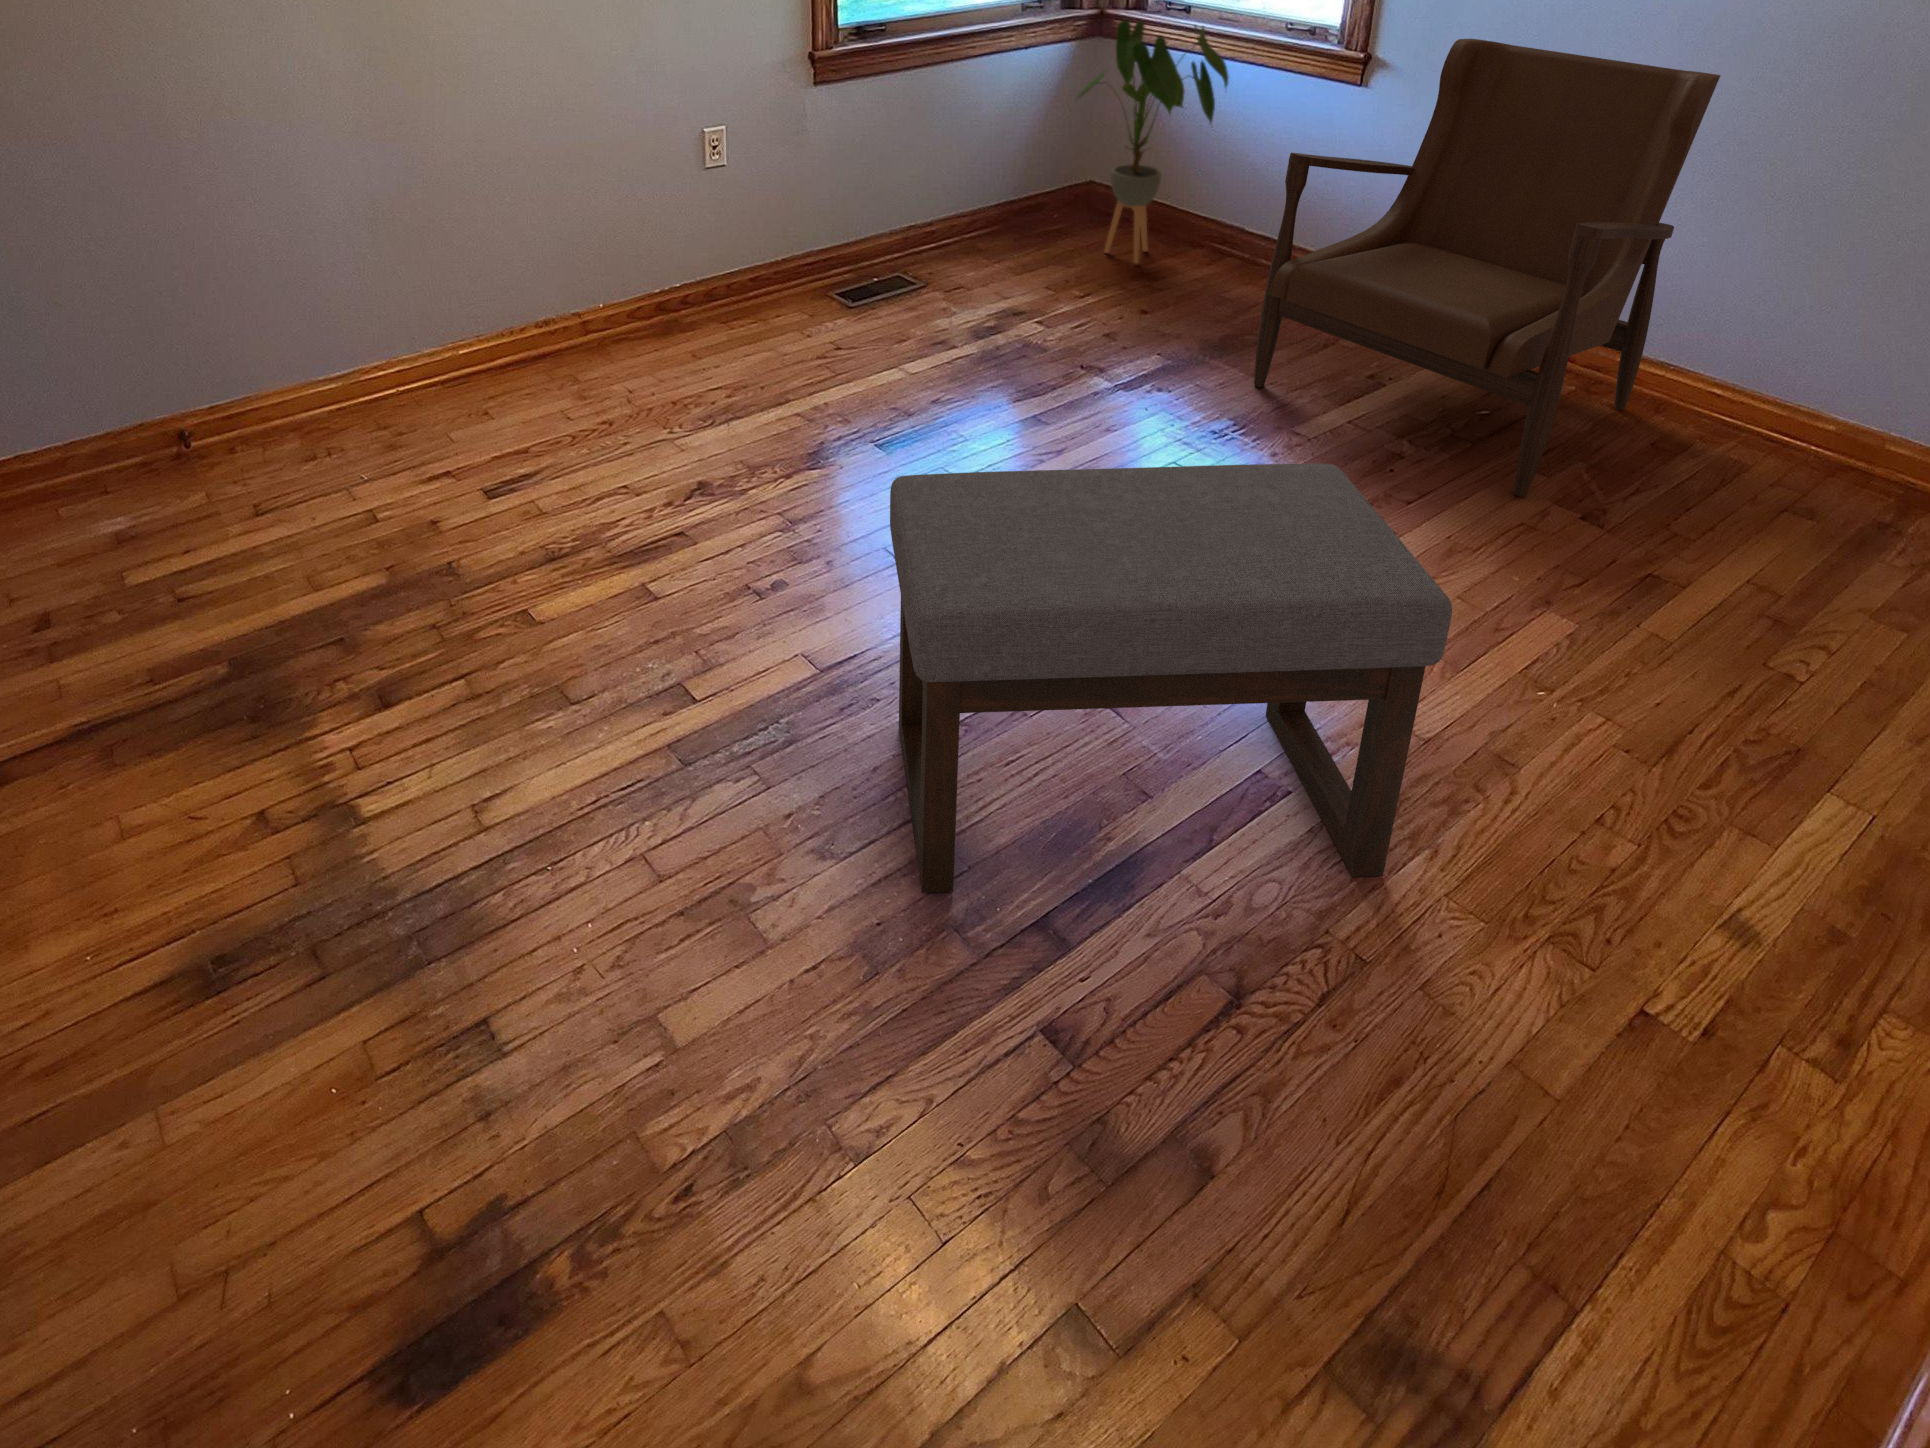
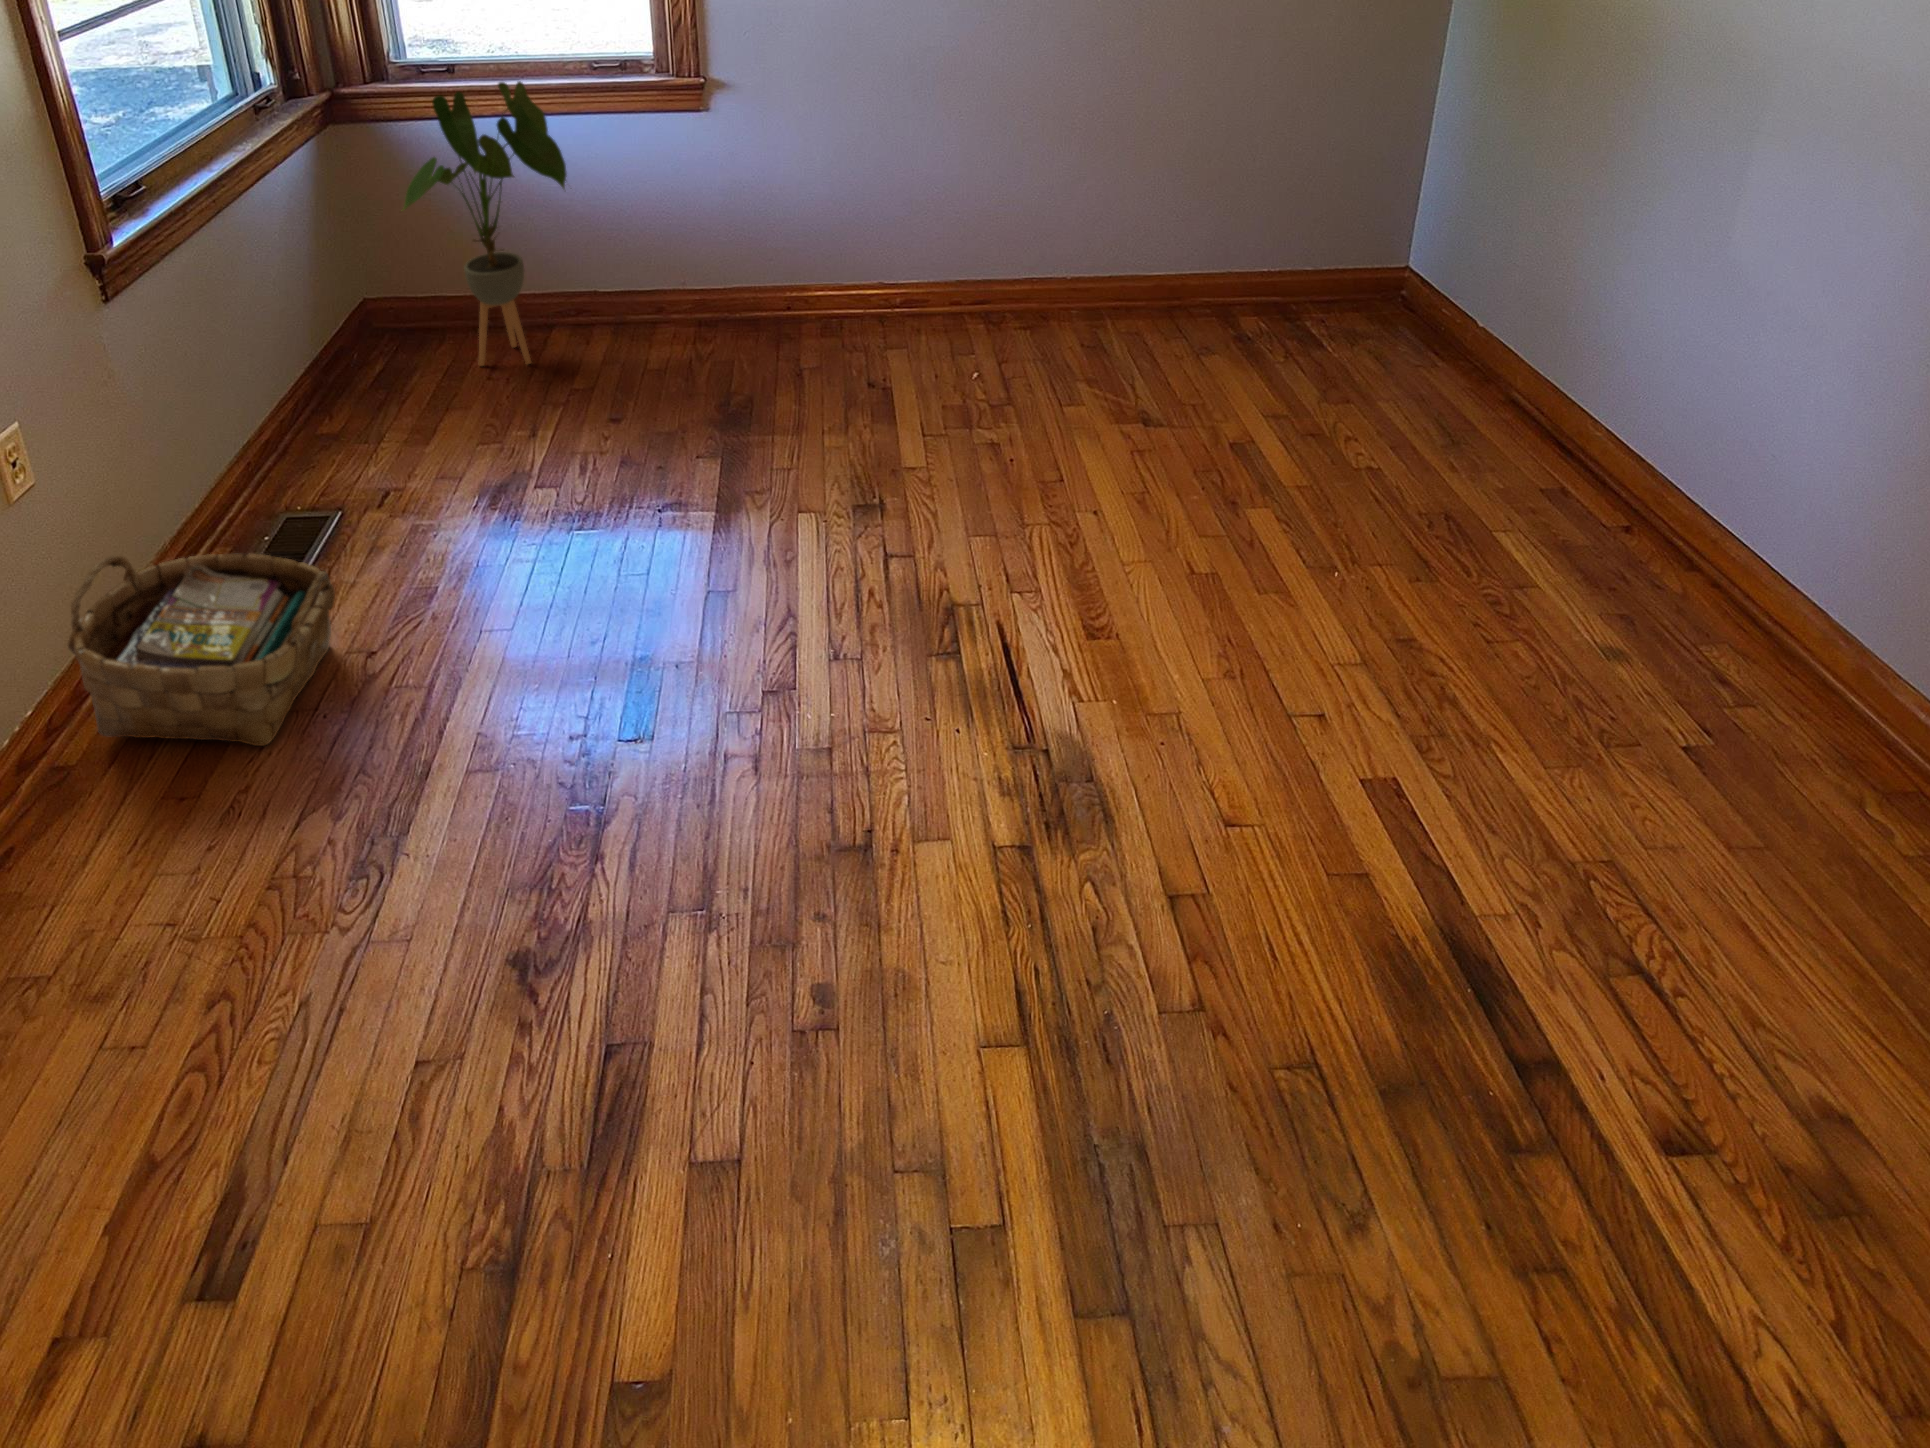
armchair: present [1254,39,1720,497] -> none [796,28,1112,434]
woven basket: none [682,218,820,355] -> present [67,554,335,746]
ottoman: present [890,464,1452,892] -> none [1169,473,1585,1151]

